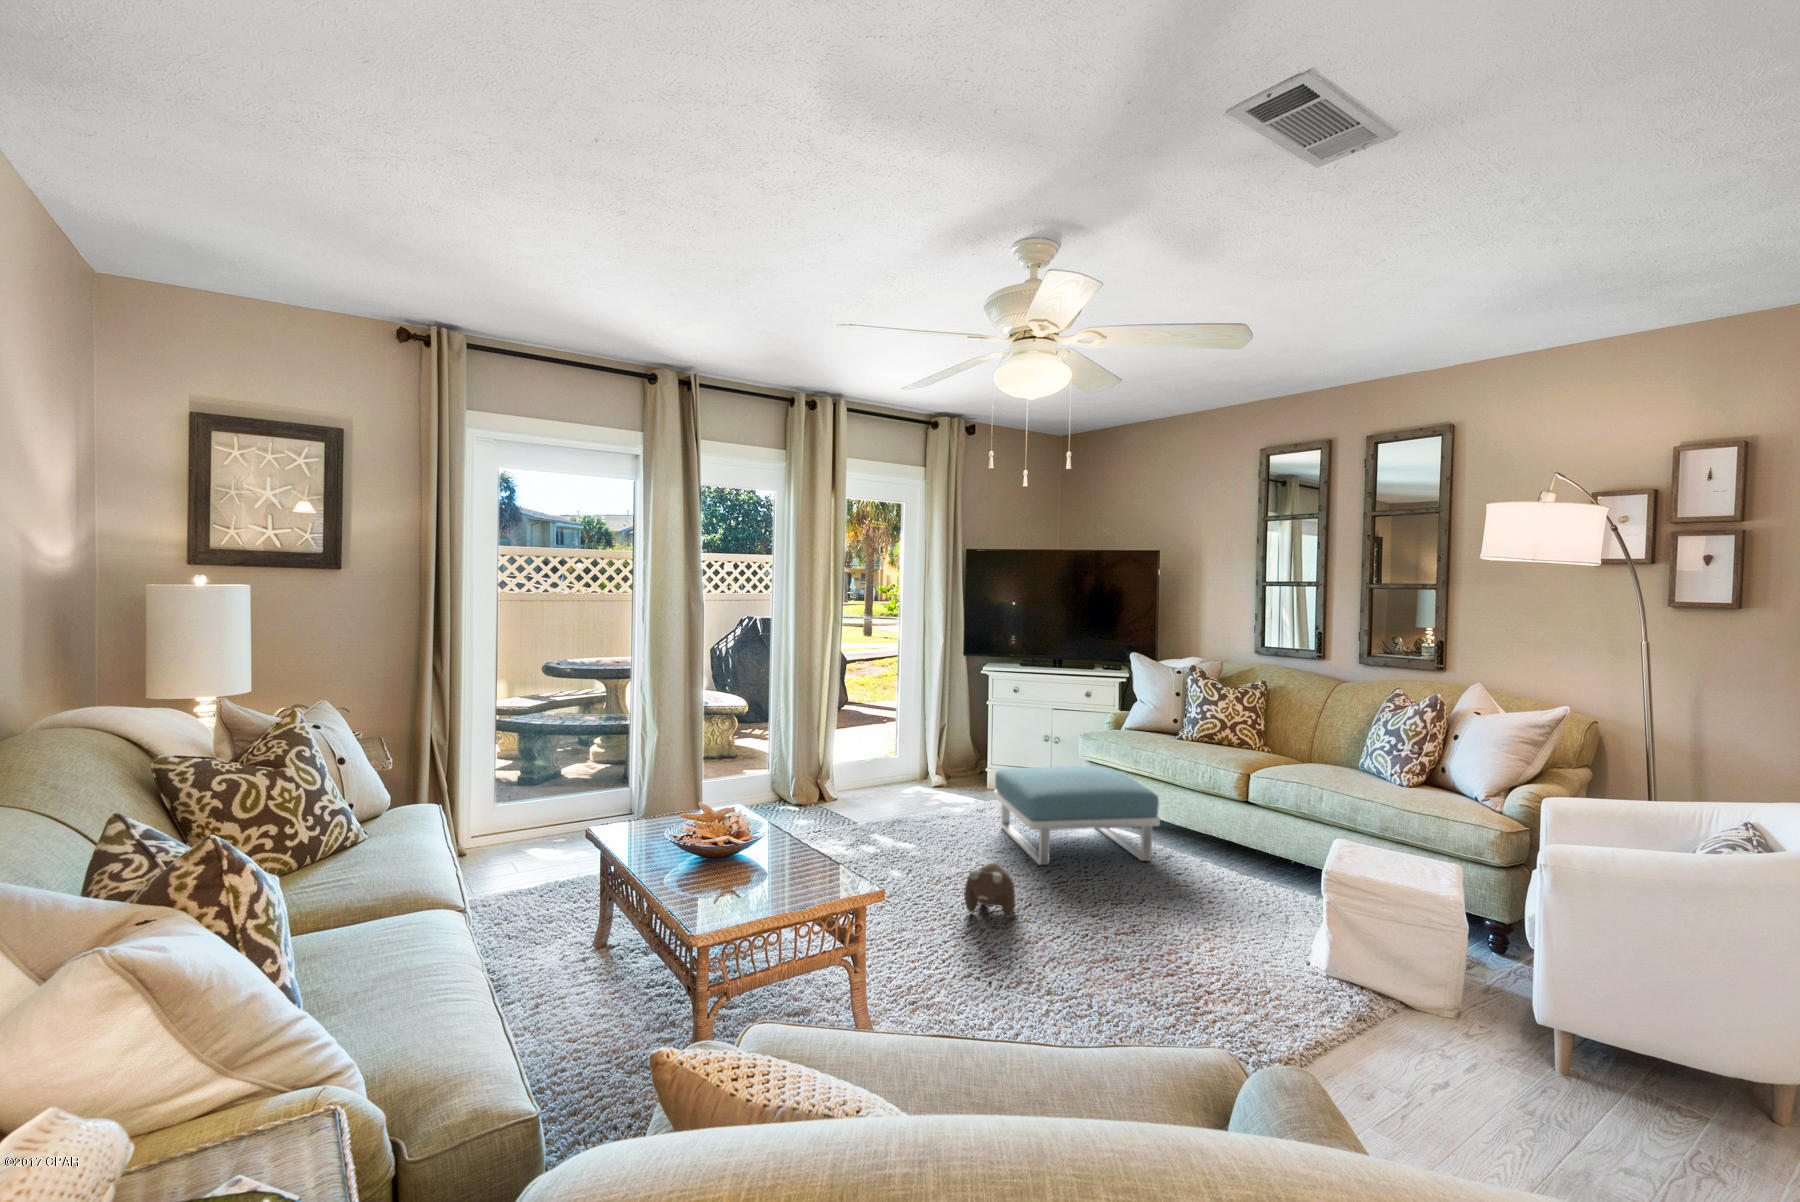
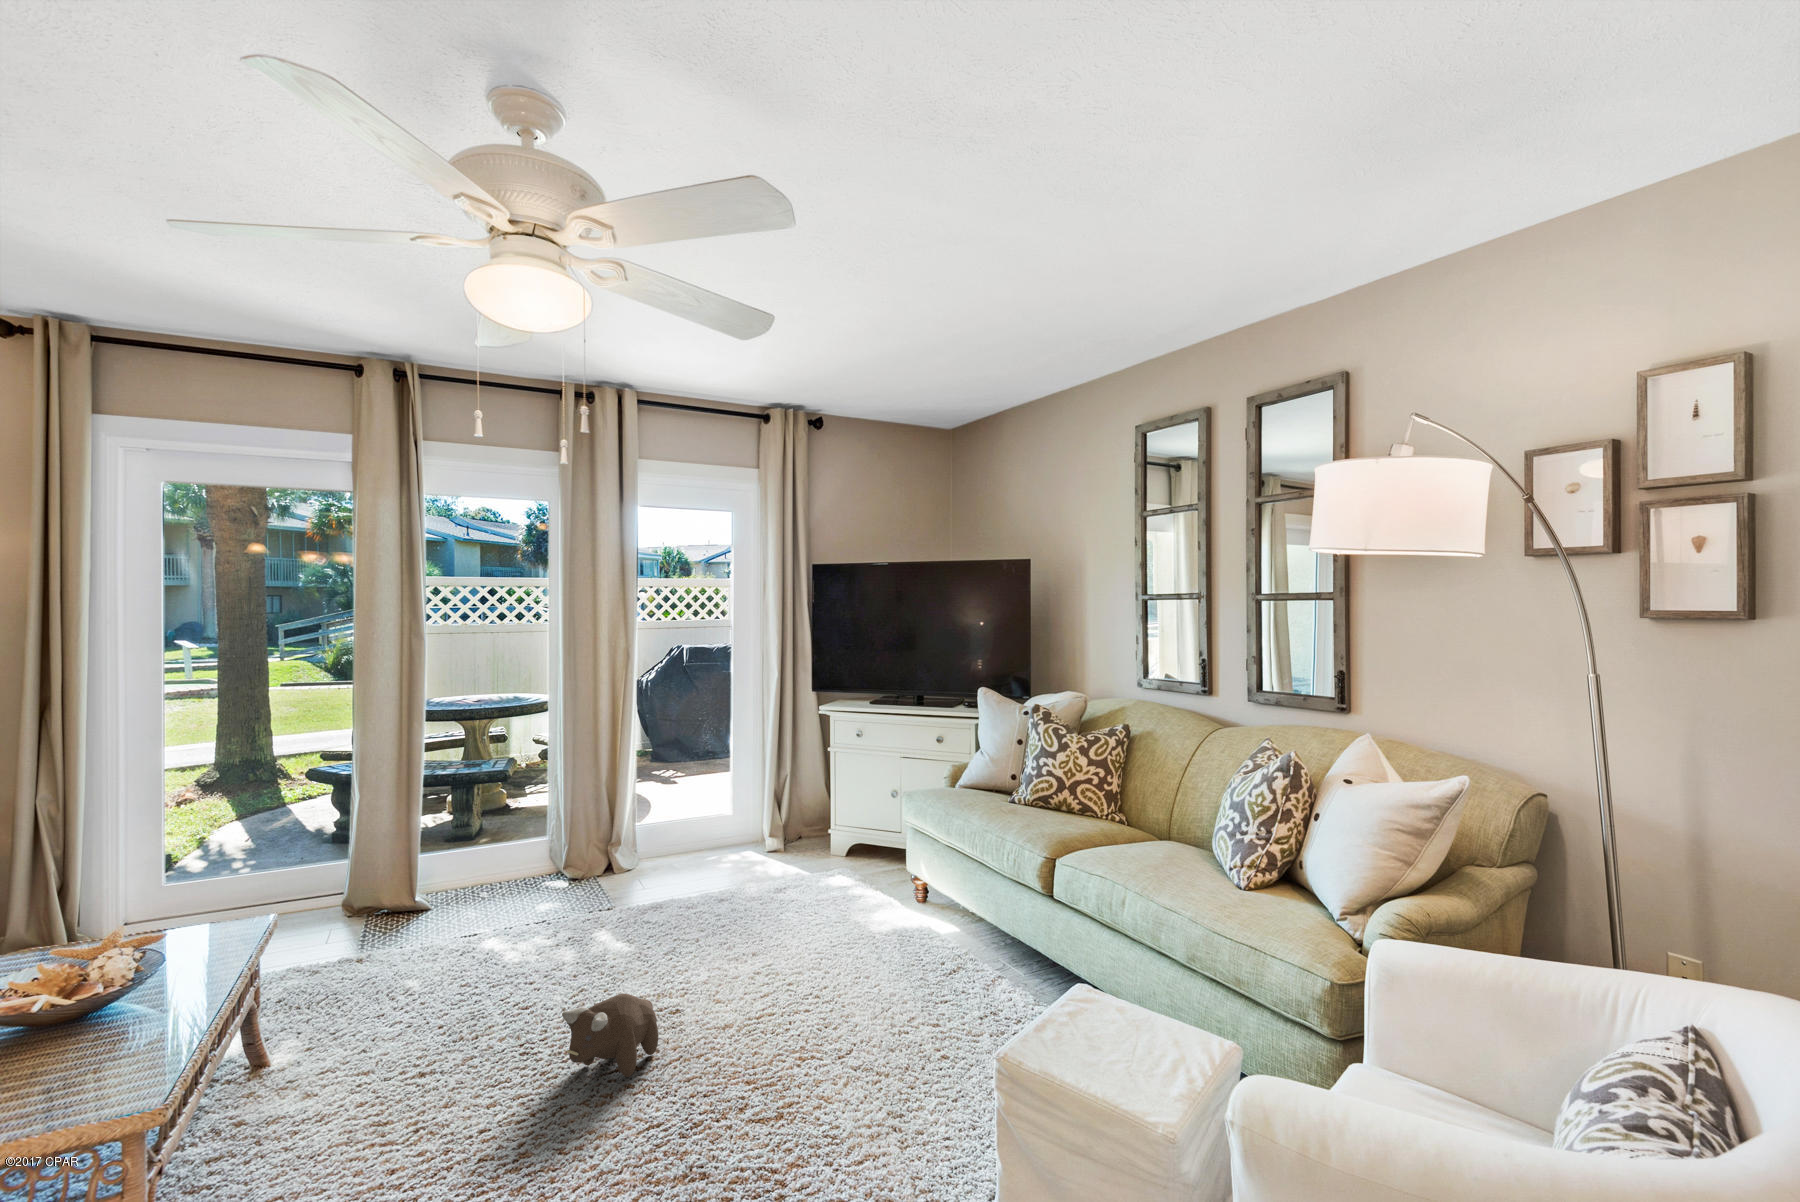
footstool: present [994,766,1160,865] -> none [756,835,939,978]

